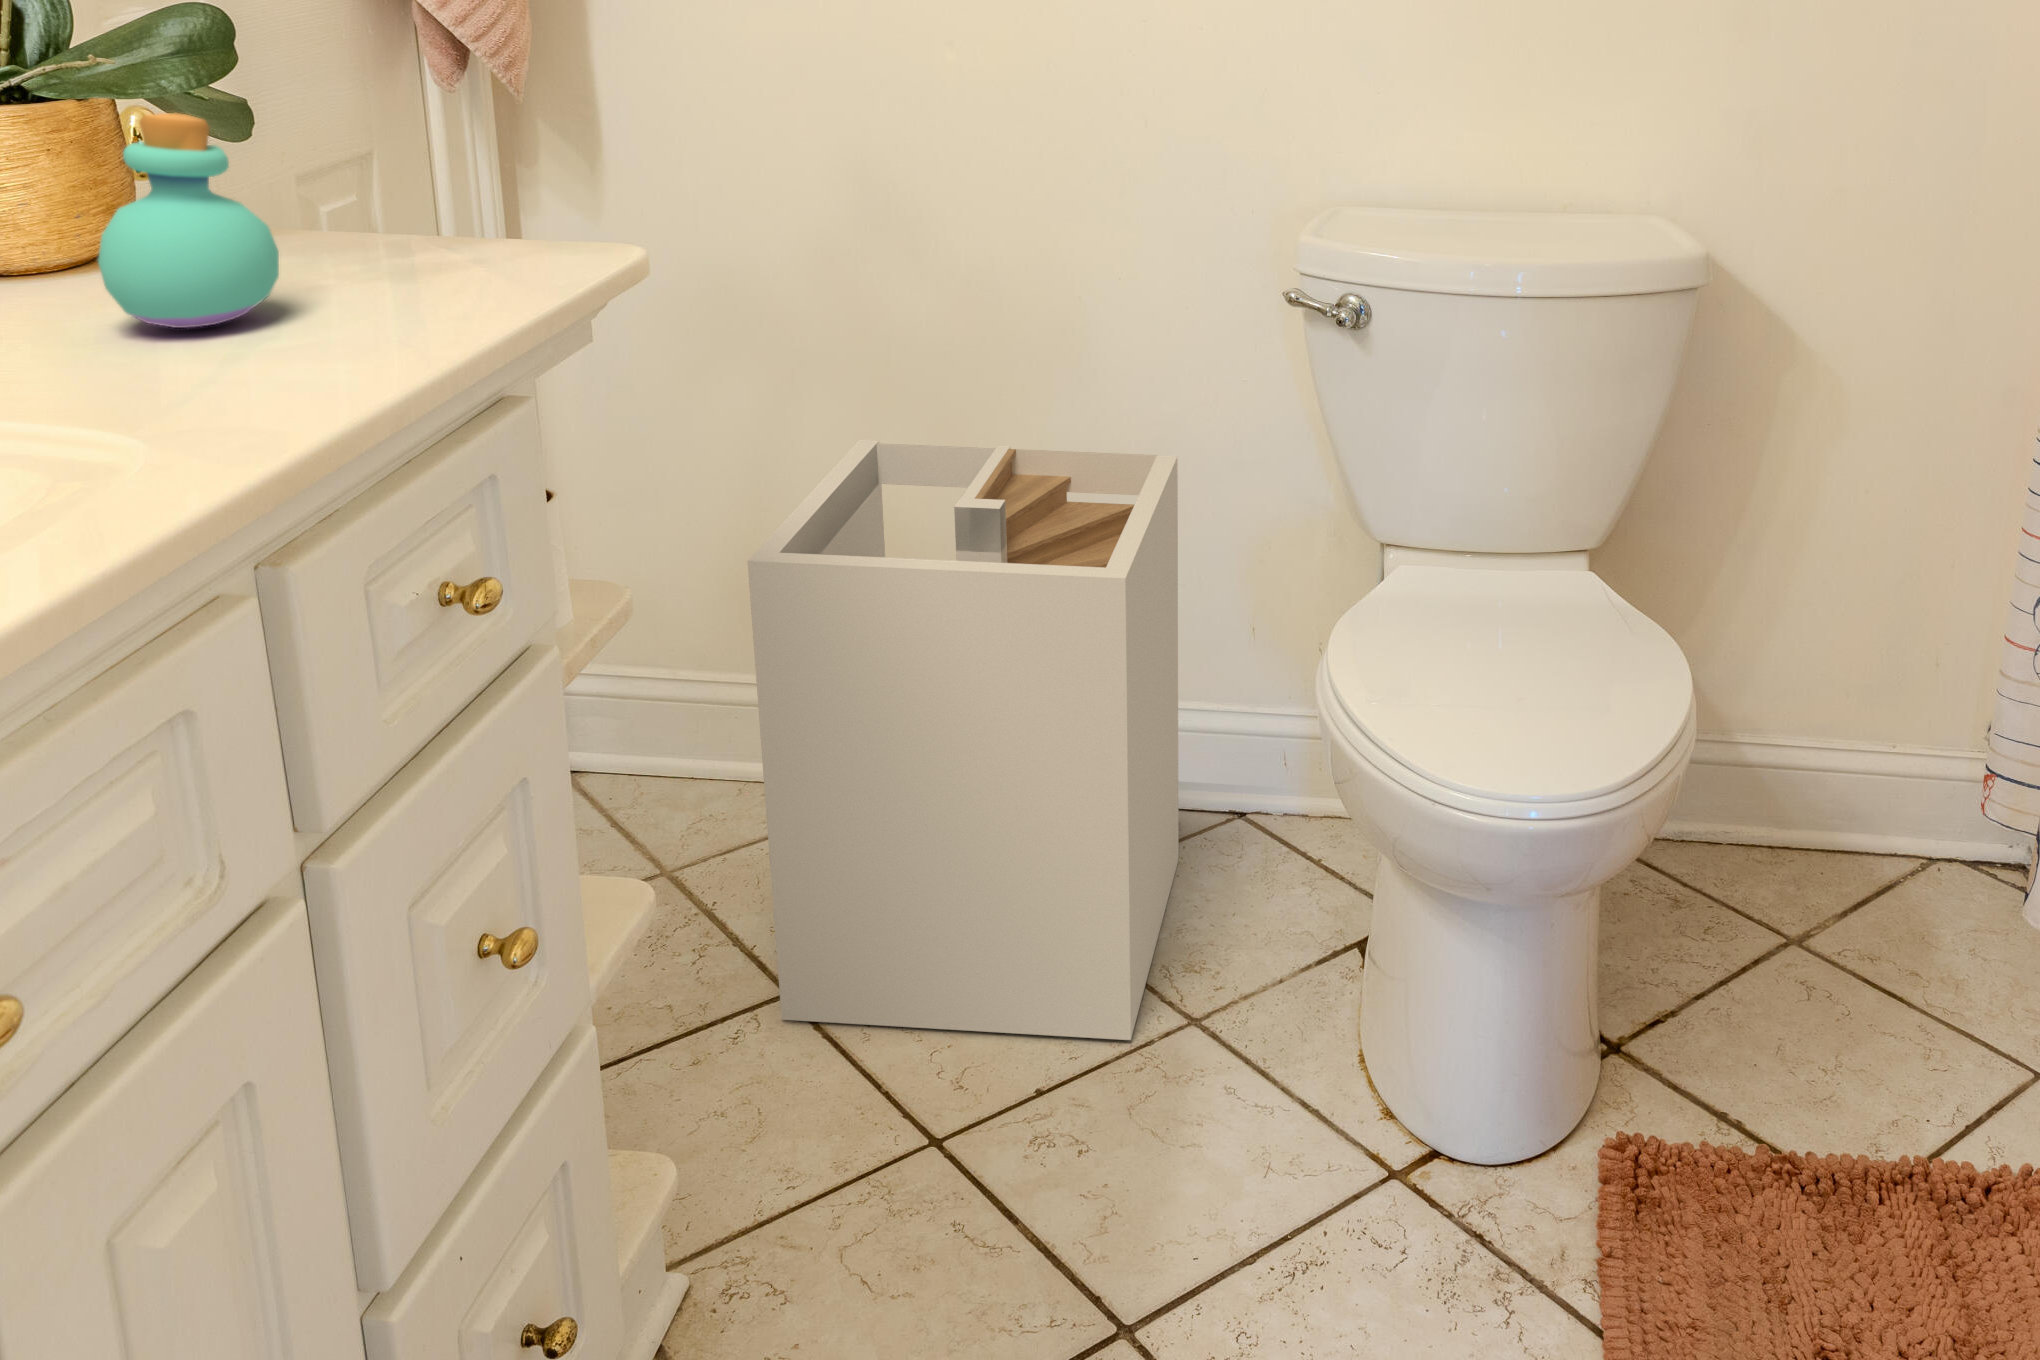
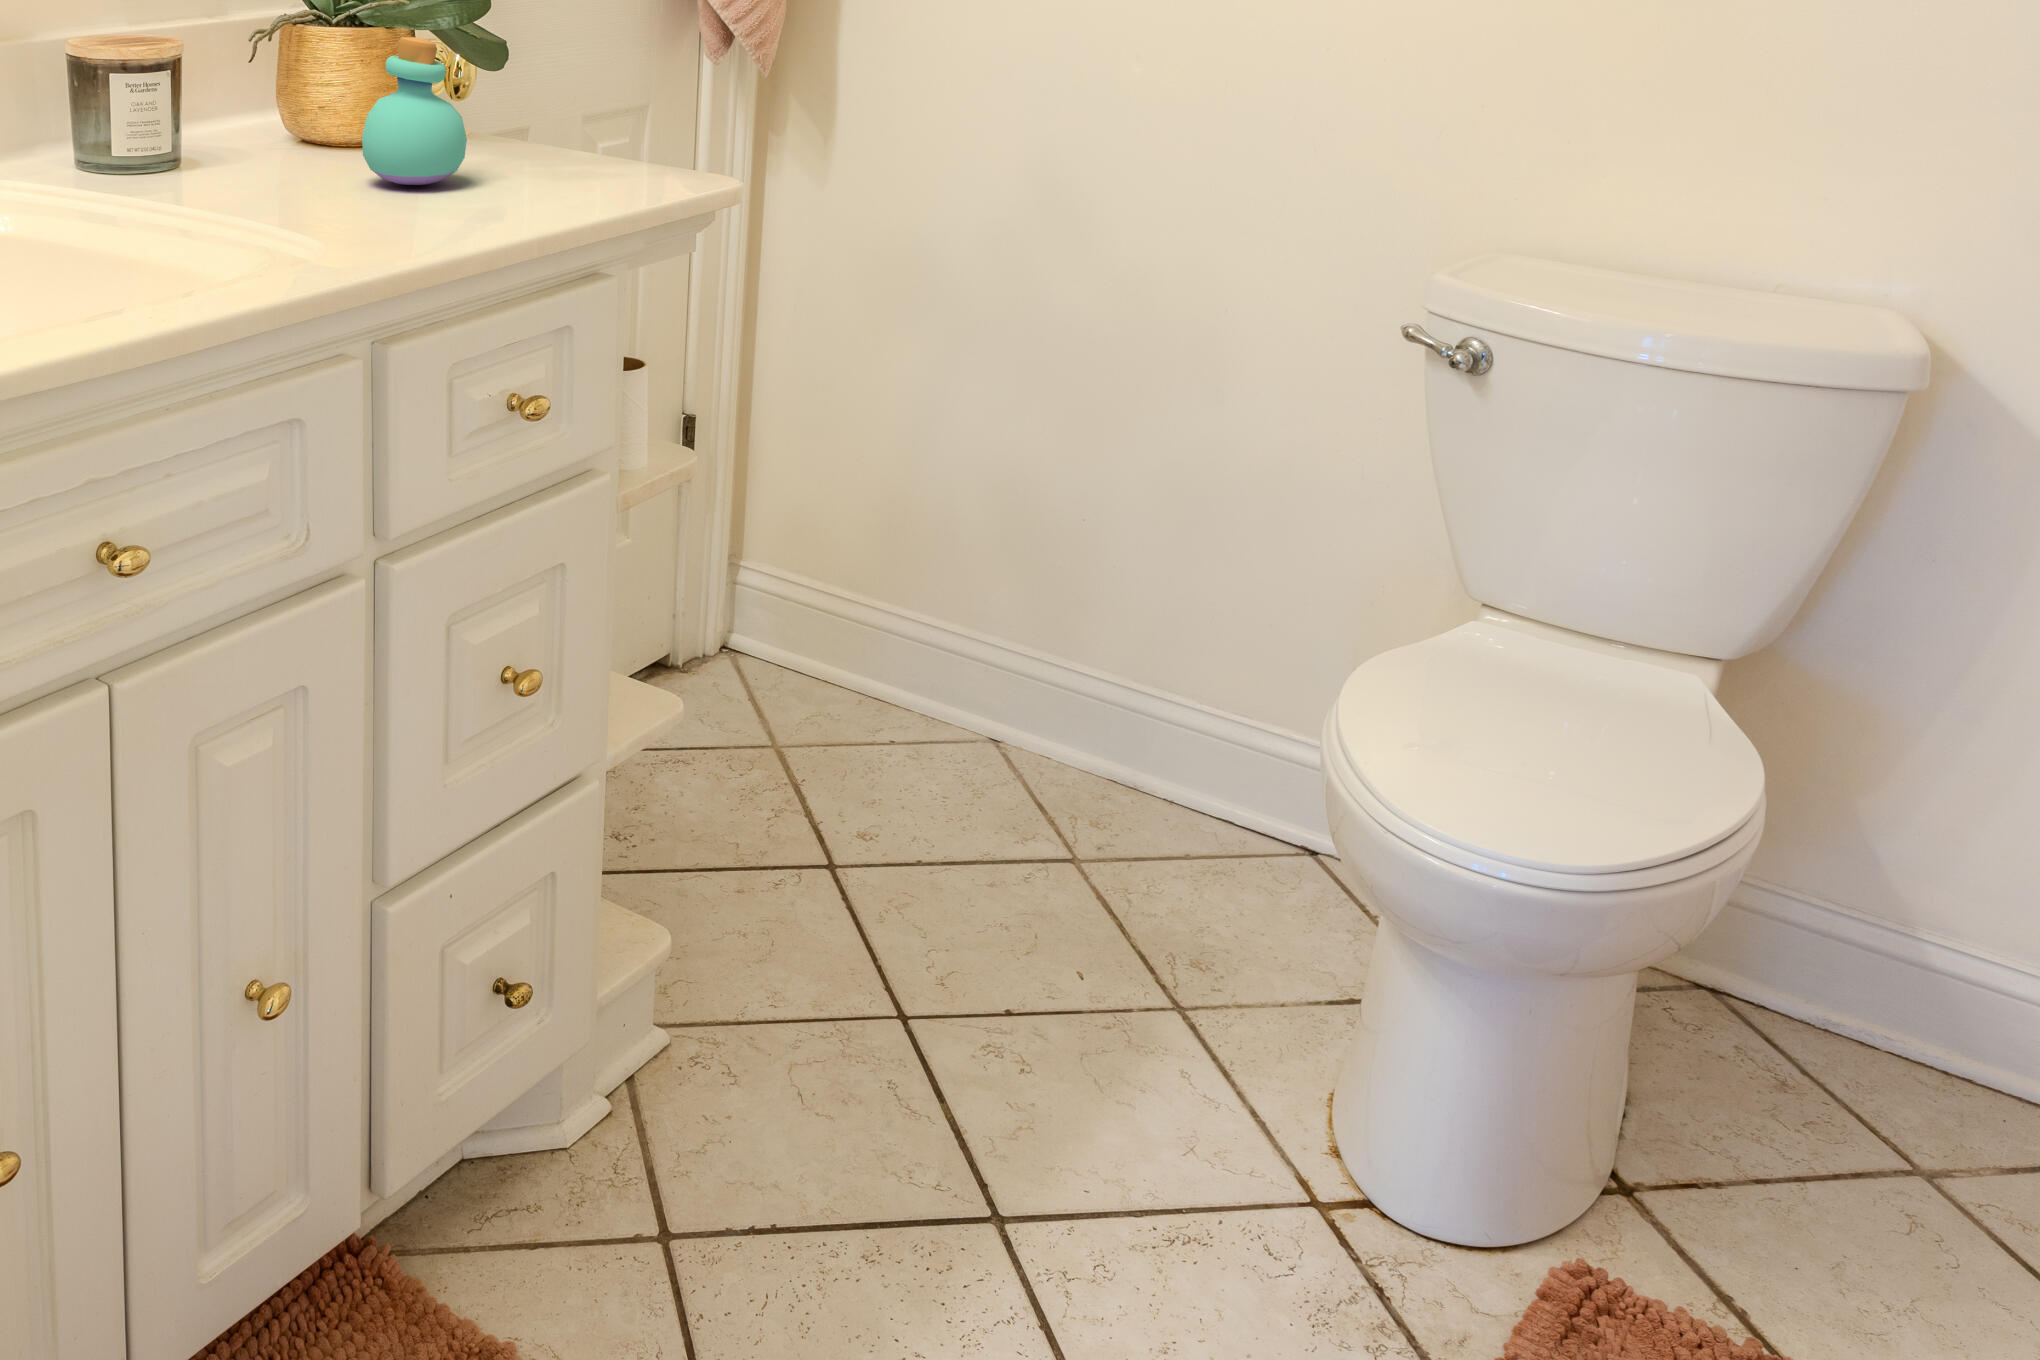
laundry hamper: present [748,440,1179,1040] -> none [819,404,1282,1004]

